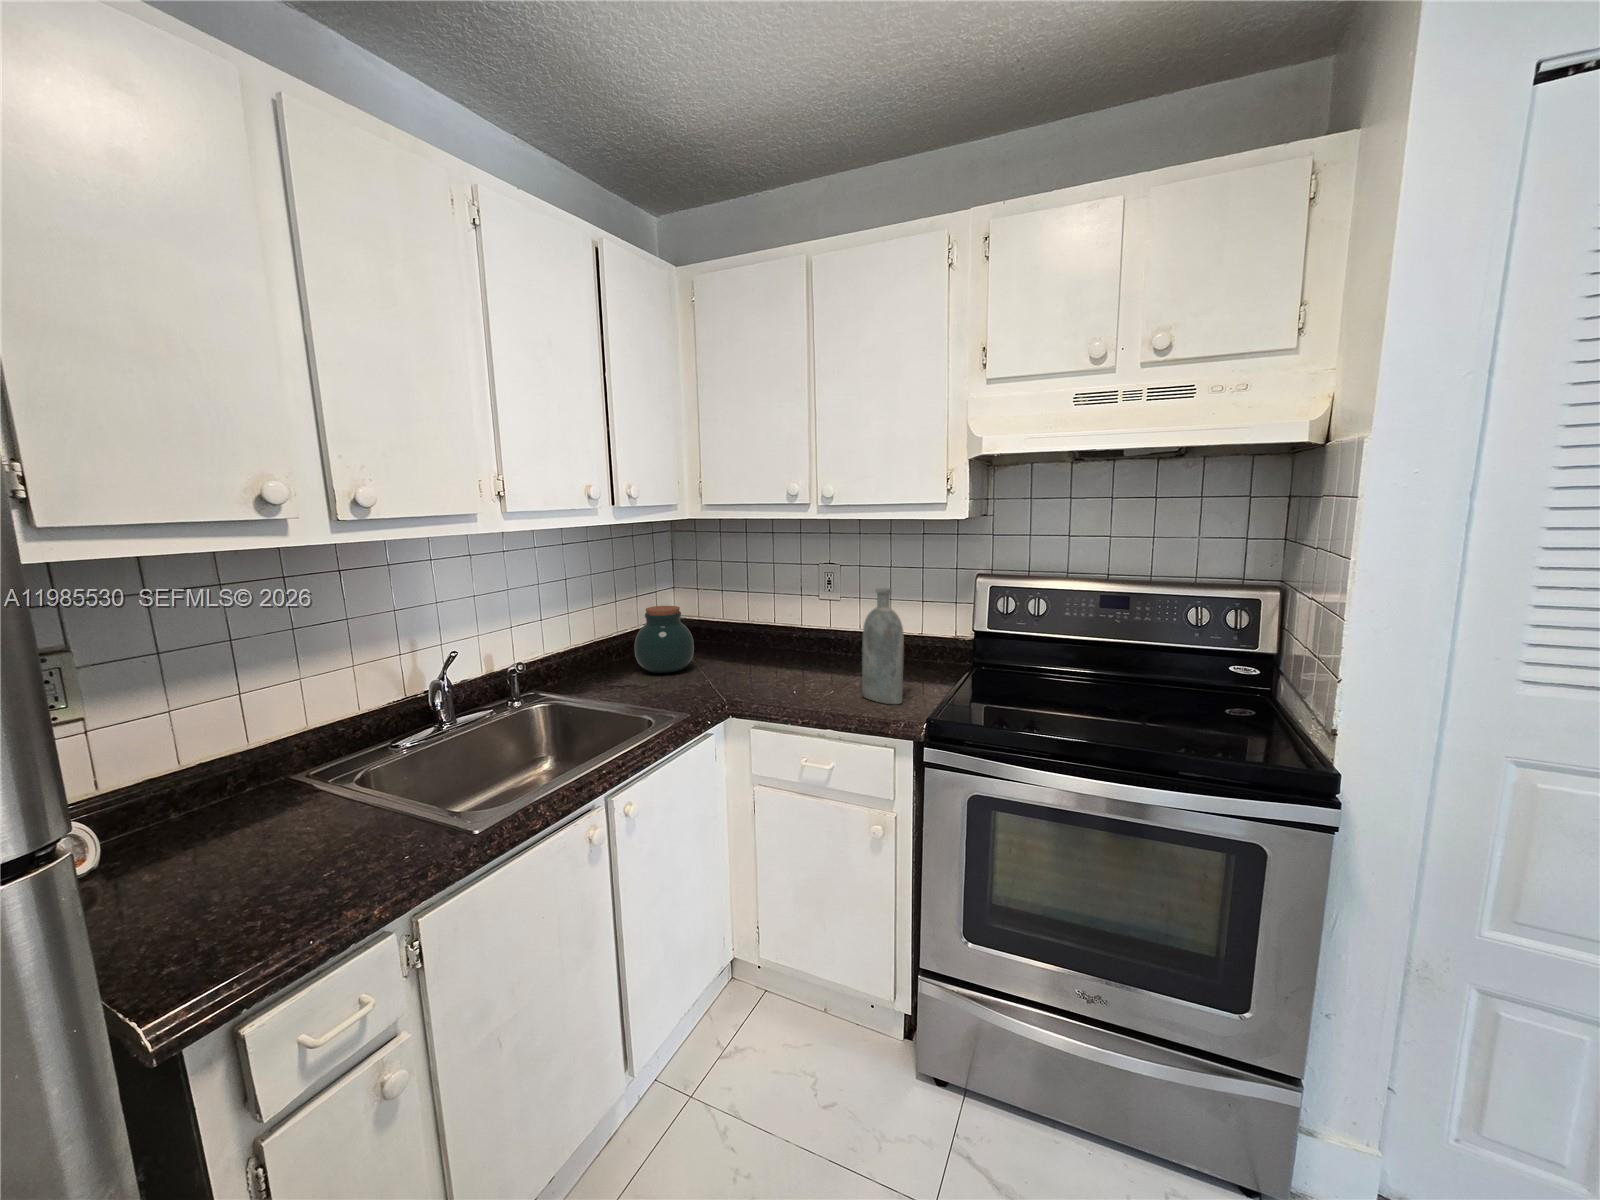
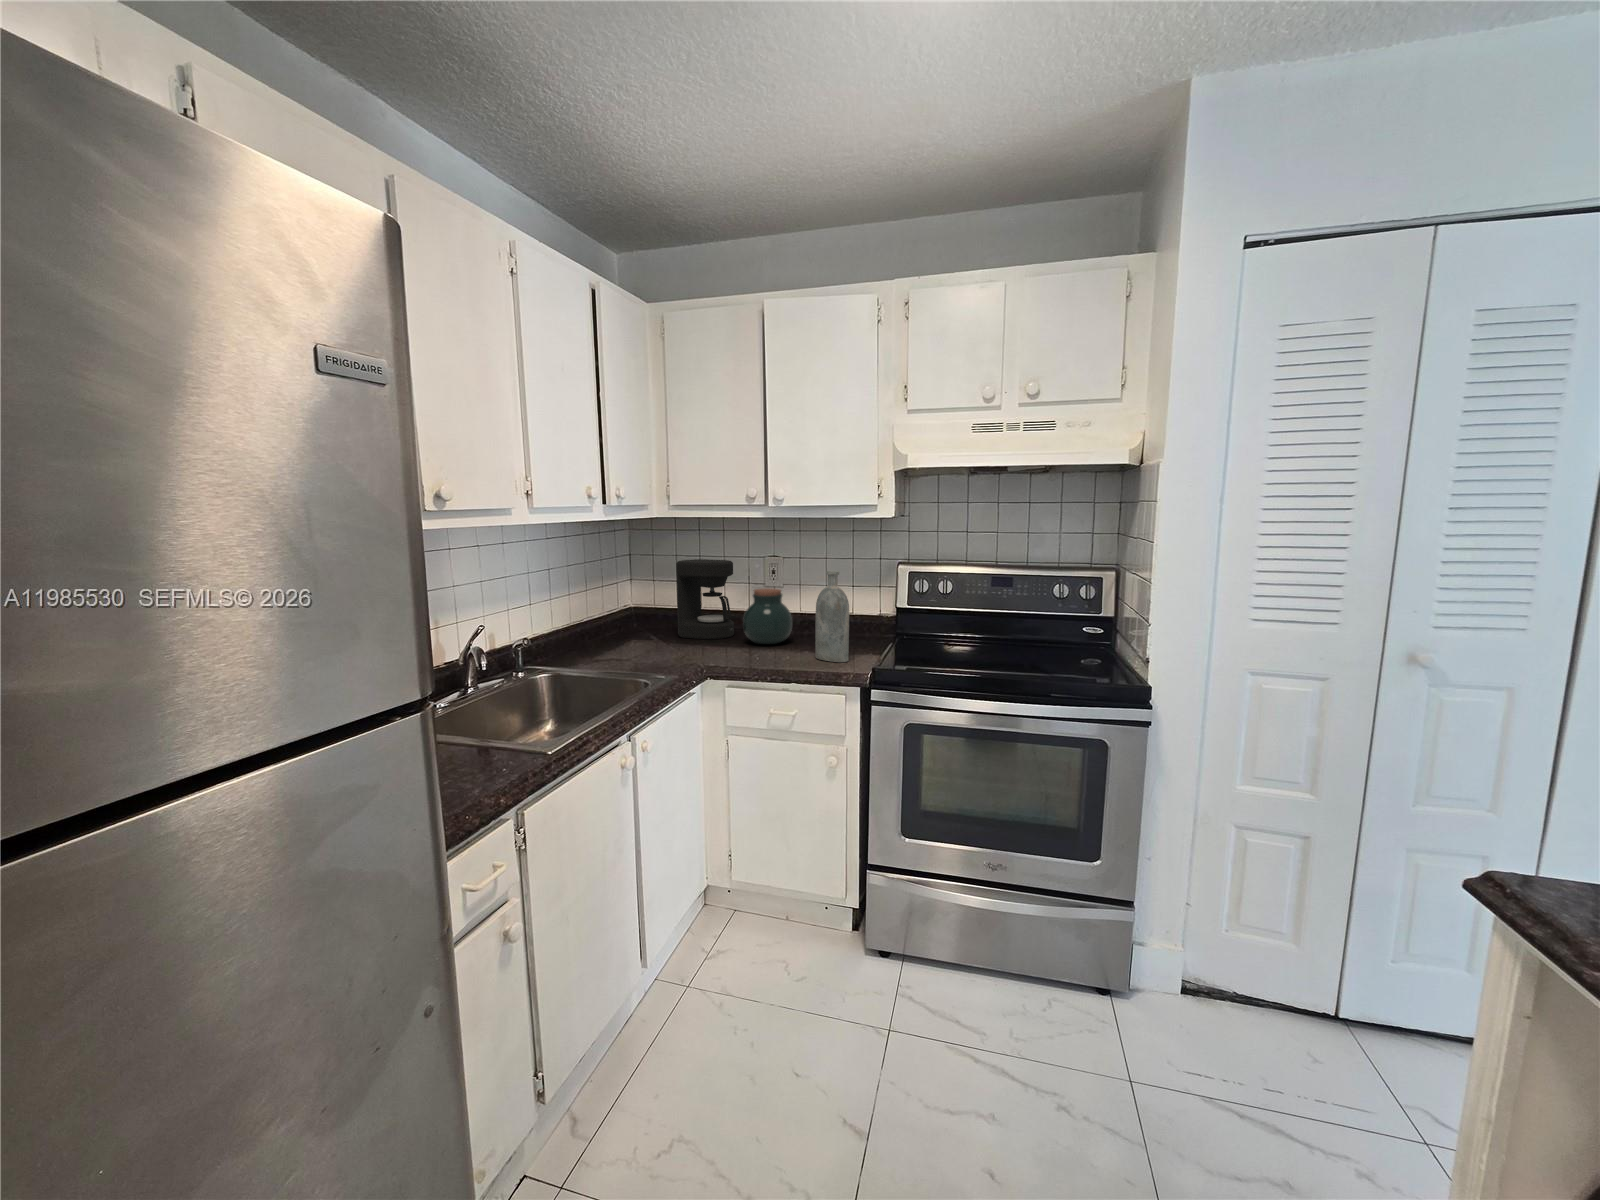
coffee maker: none [713,566,780,662] -> present [676,559,734,639]
jar: present [635,606,694,673] -> present [743,588,792,644]

